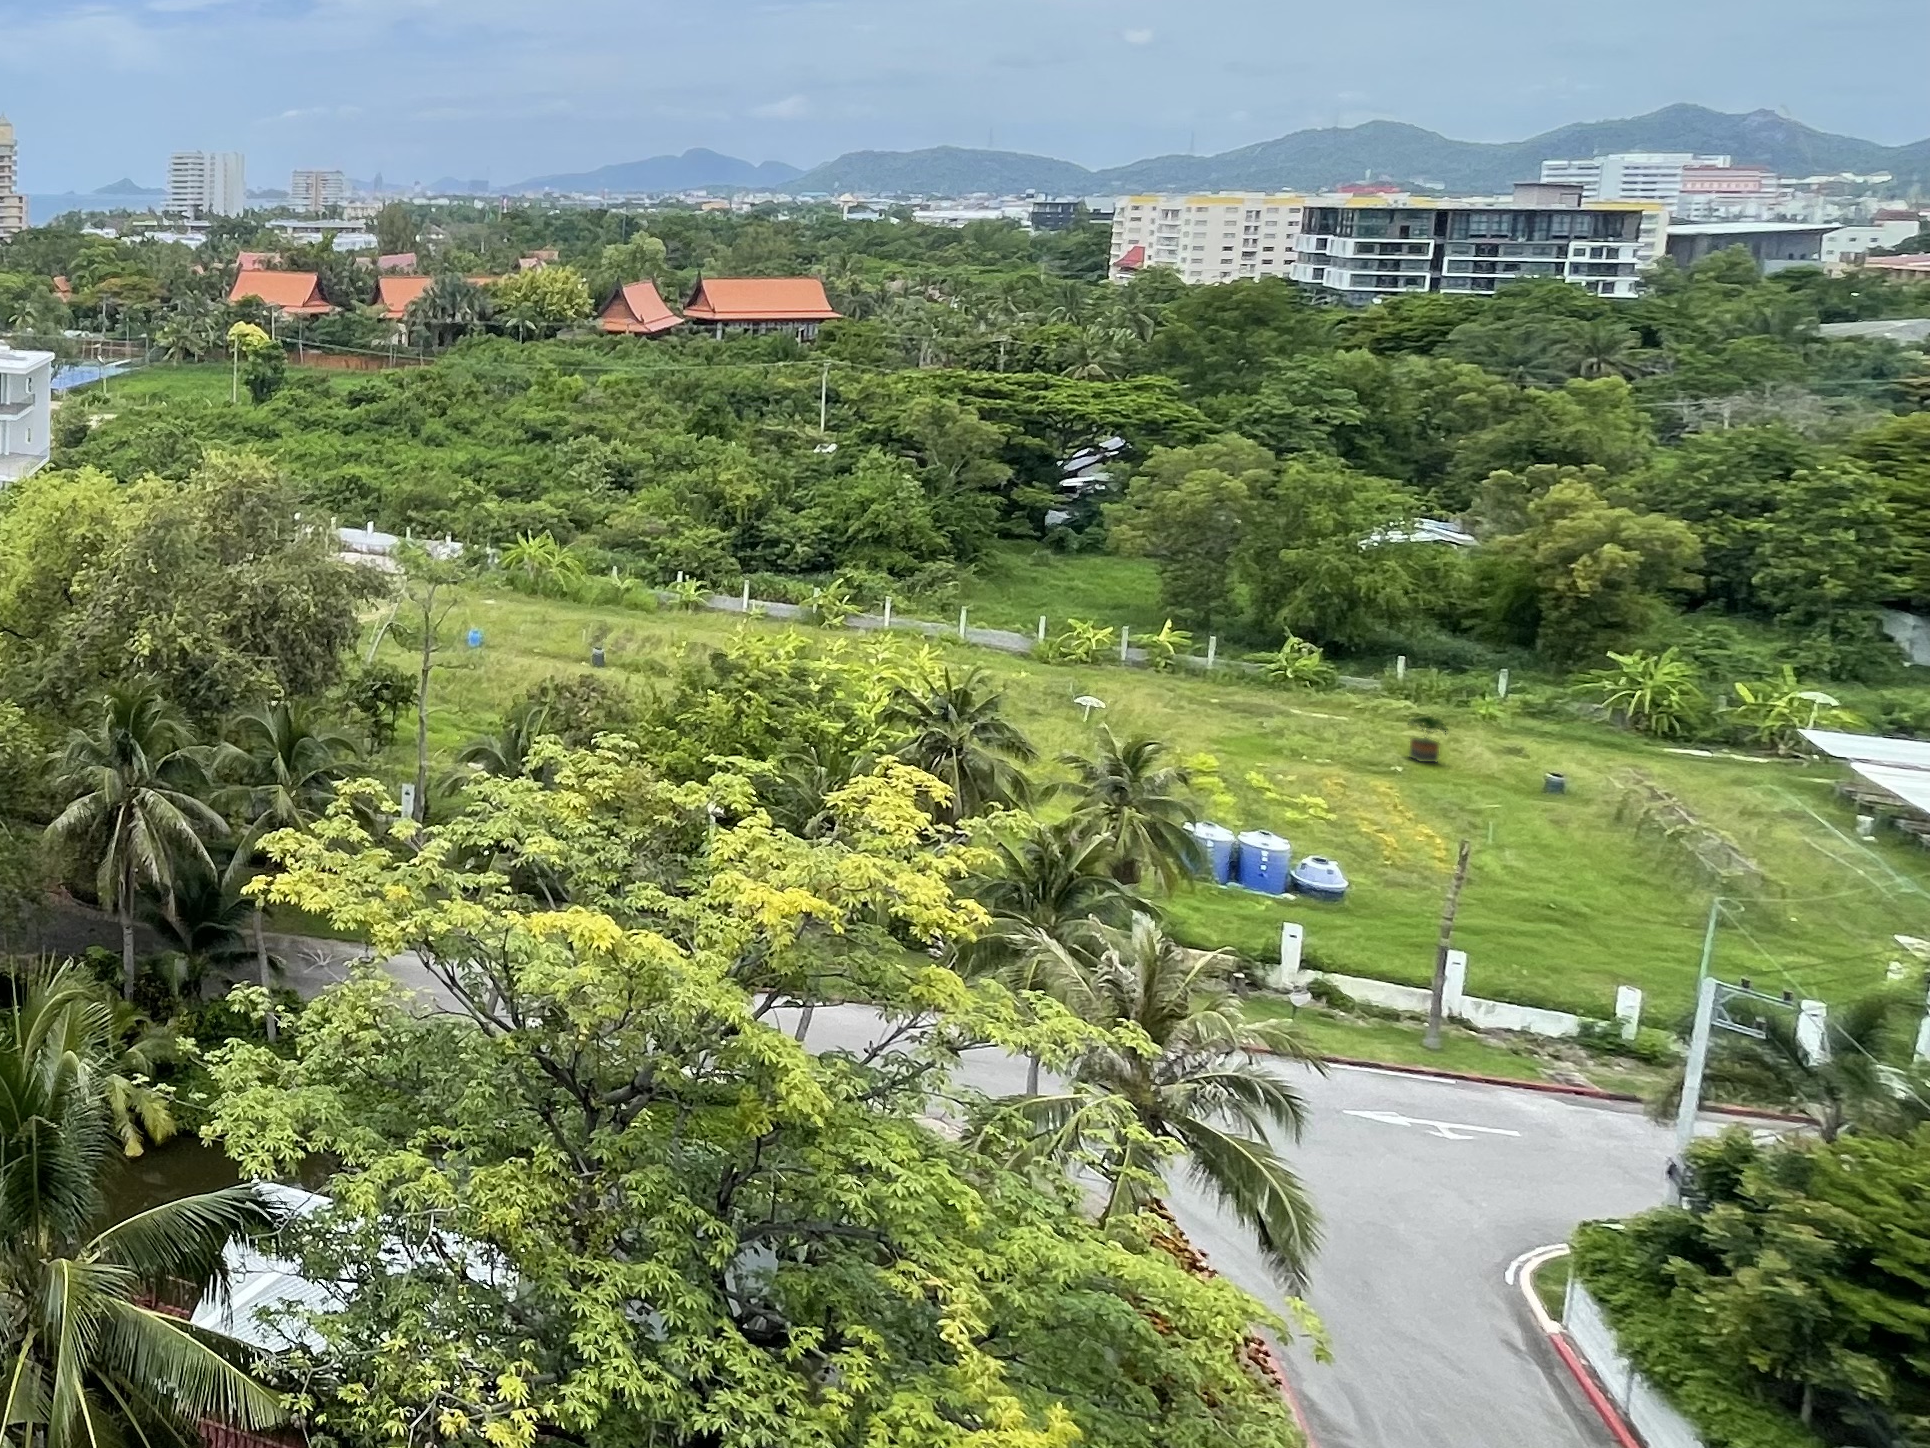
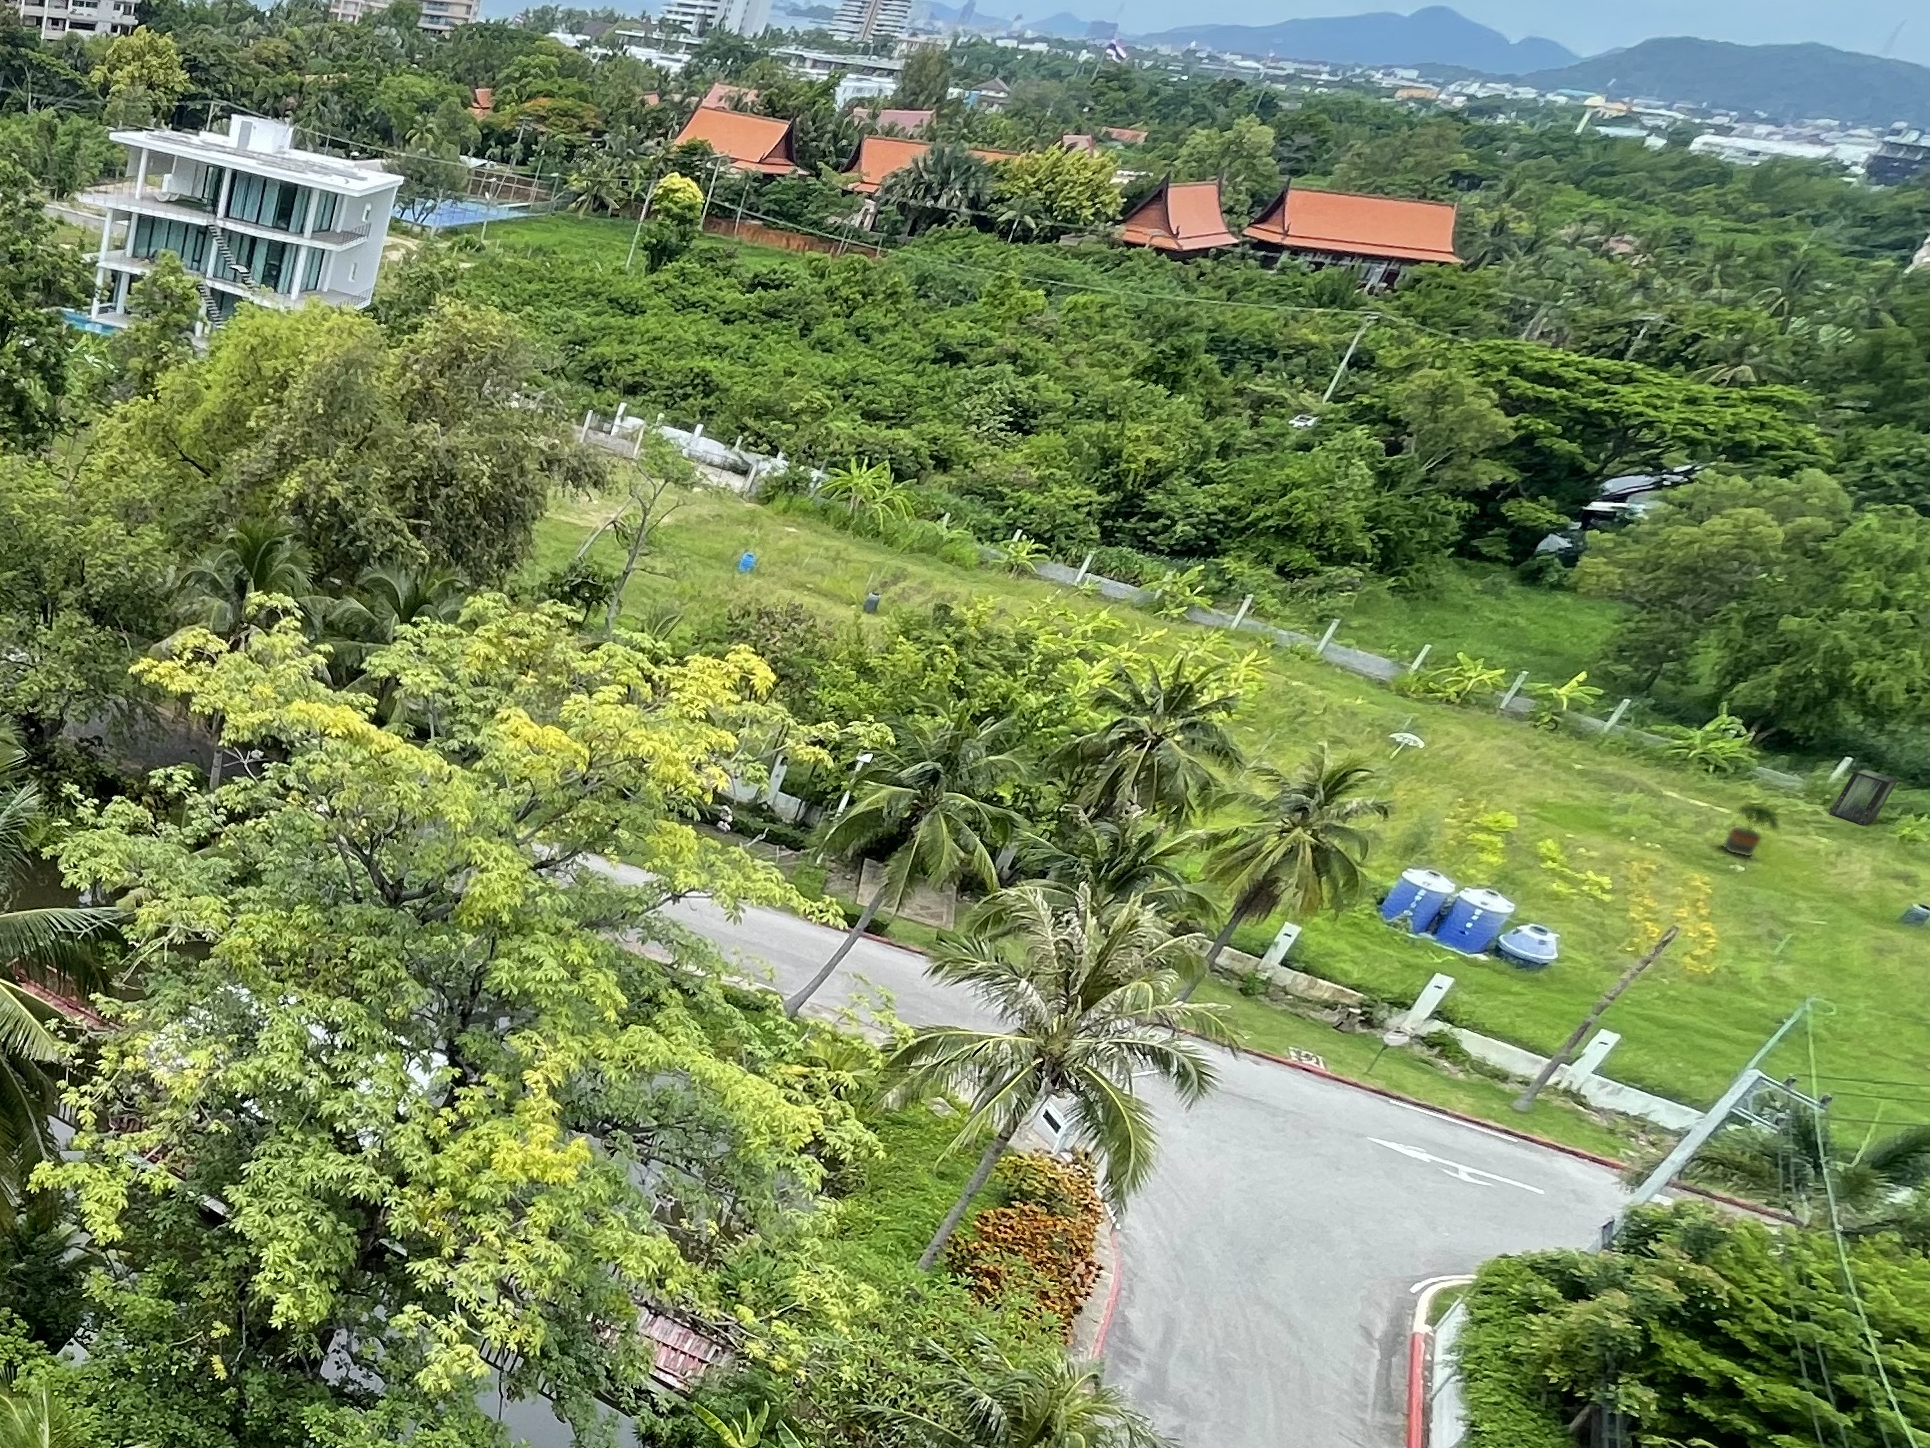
storage box: none [1454,667,1493,717] -> present [1829,768,1899,825]

